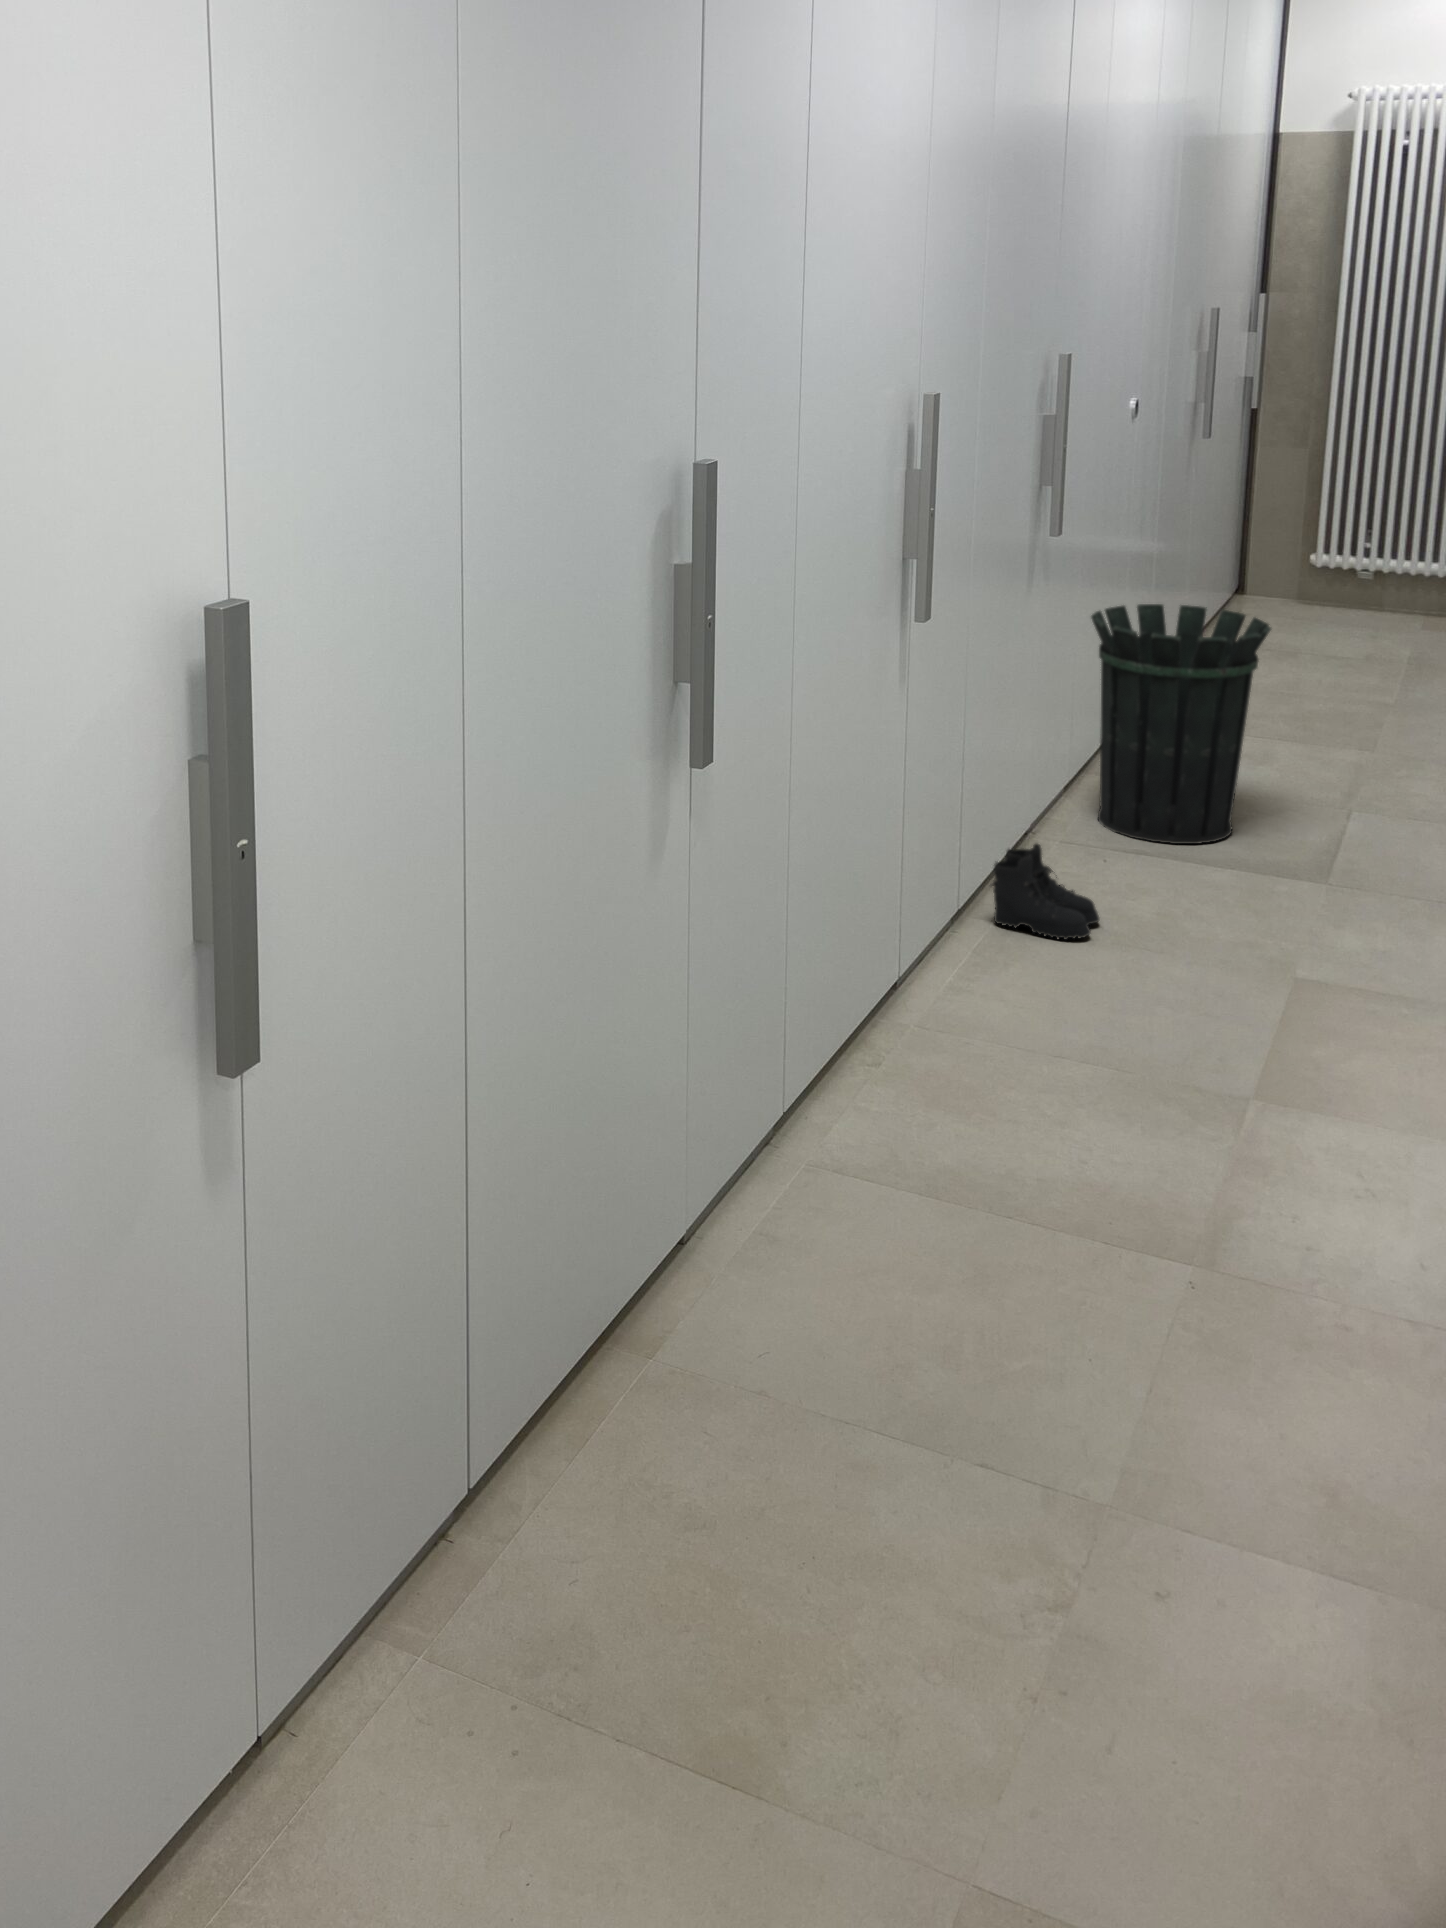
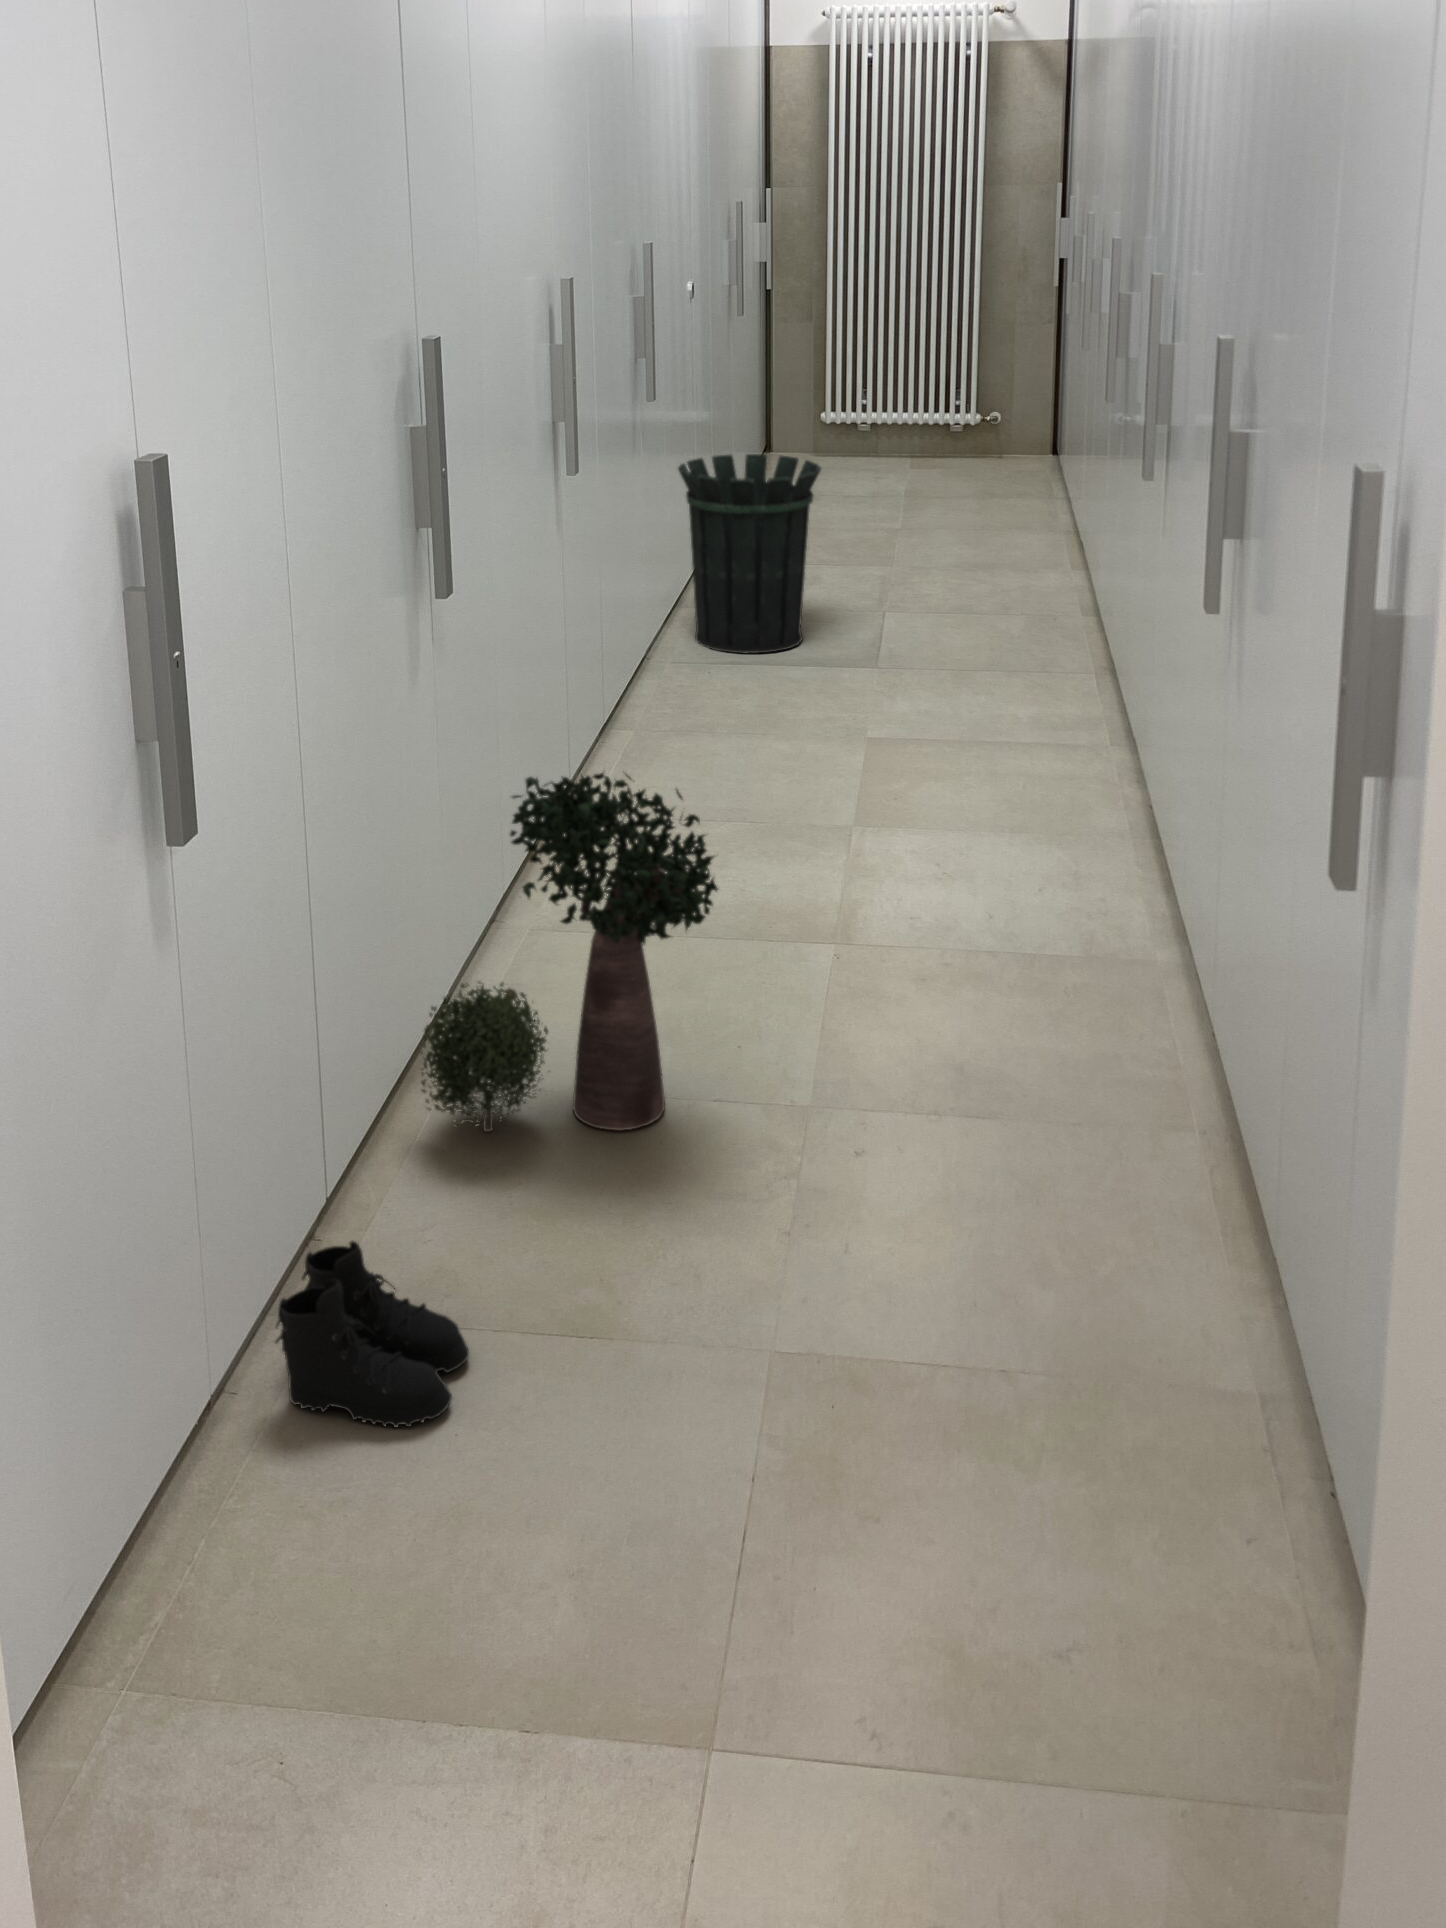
boots: present [990,844,1100,940] -> present [275,1241,469,1427]
potted plant: none [610,990,1005,1446] -> present [421,771,718,1132]

